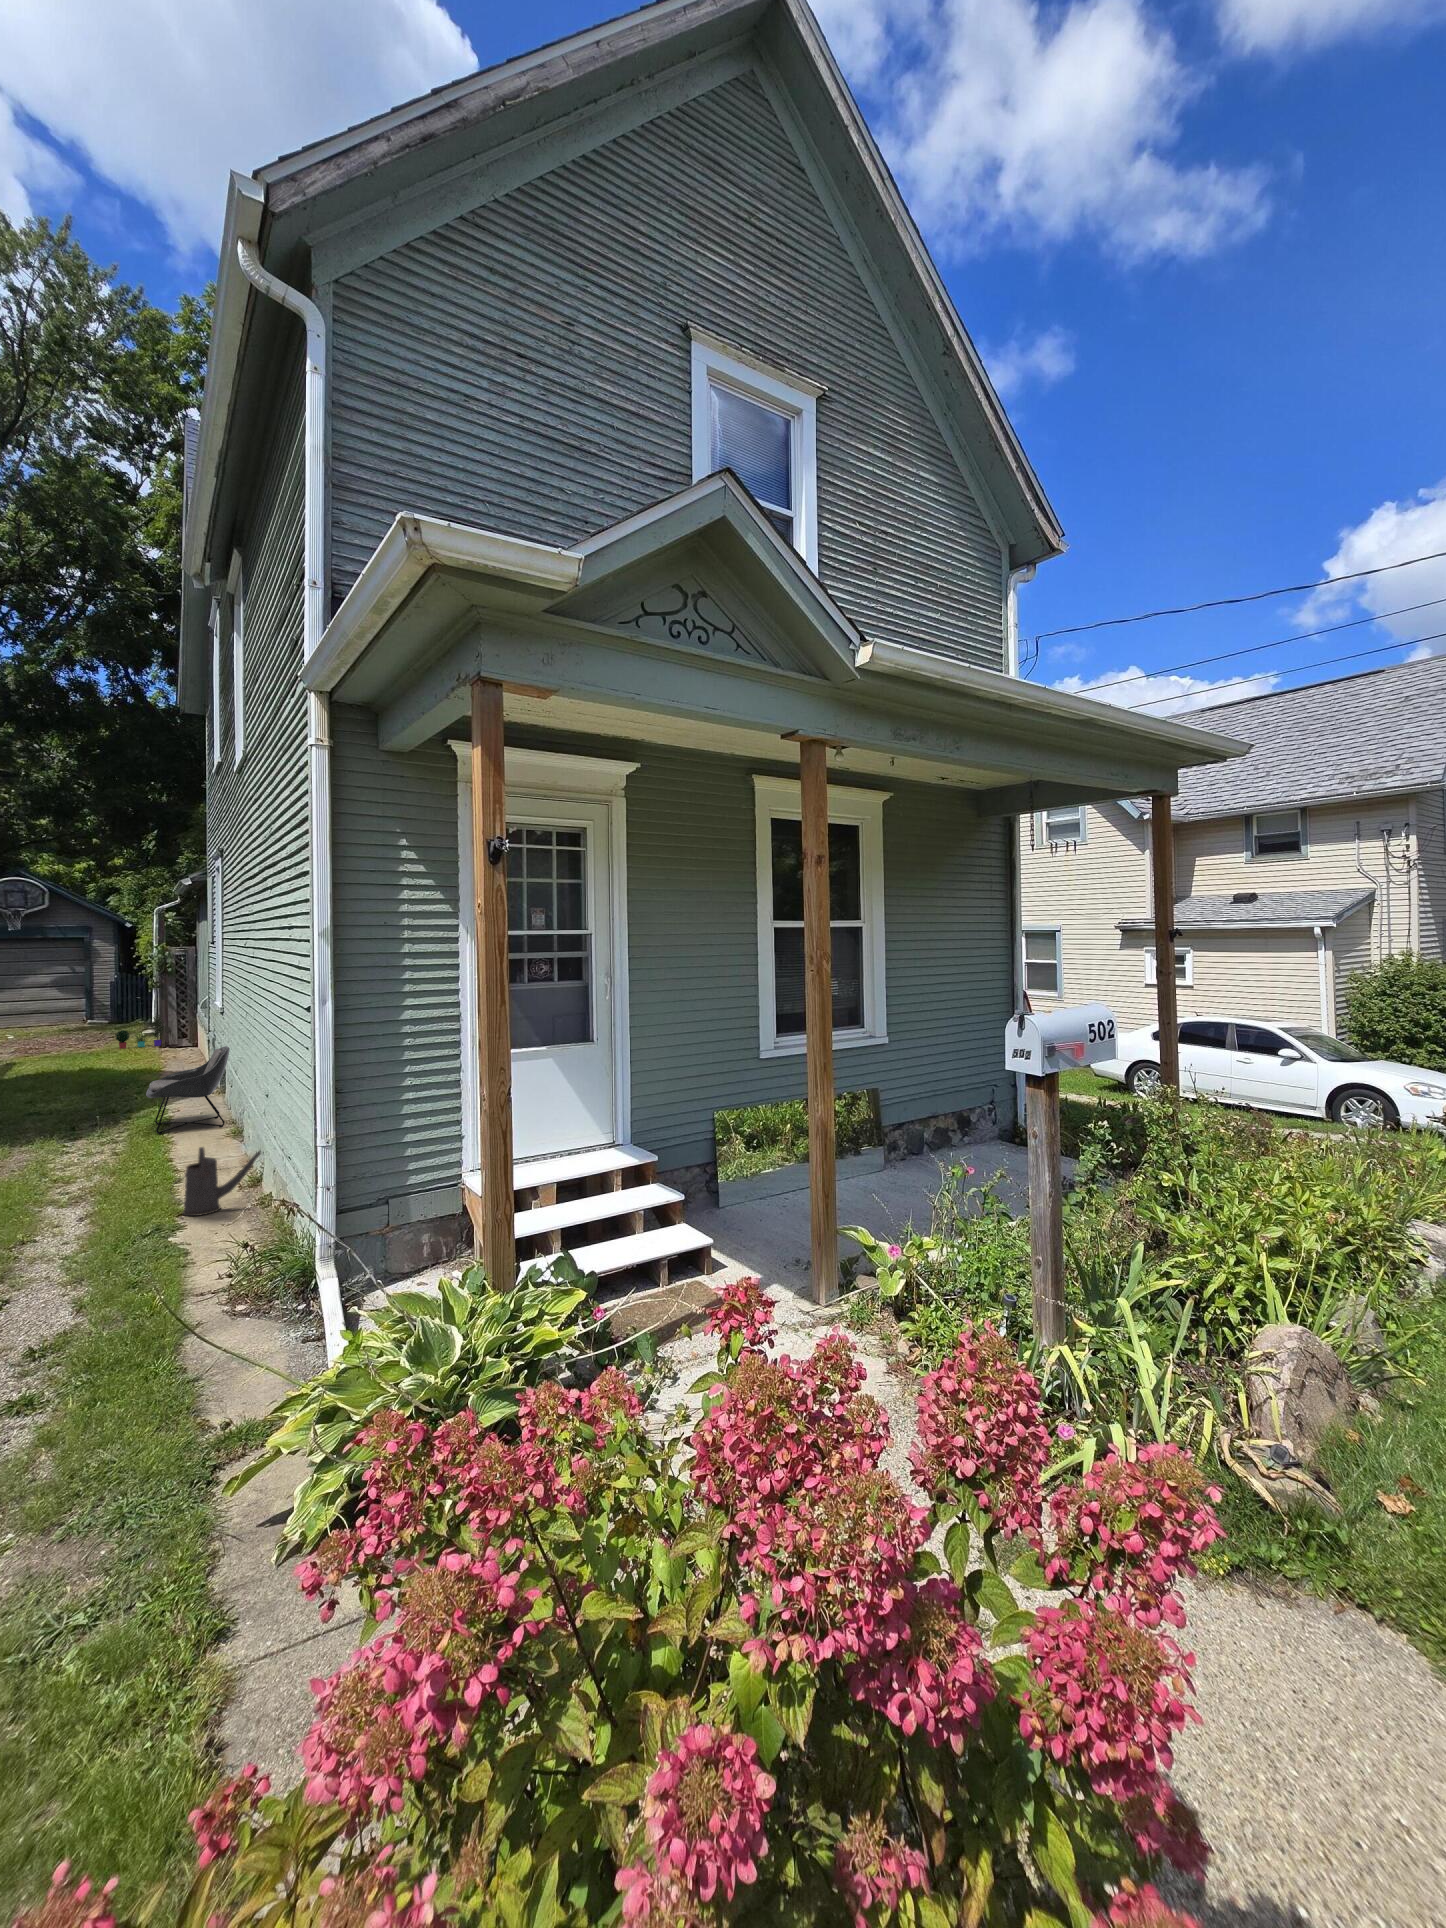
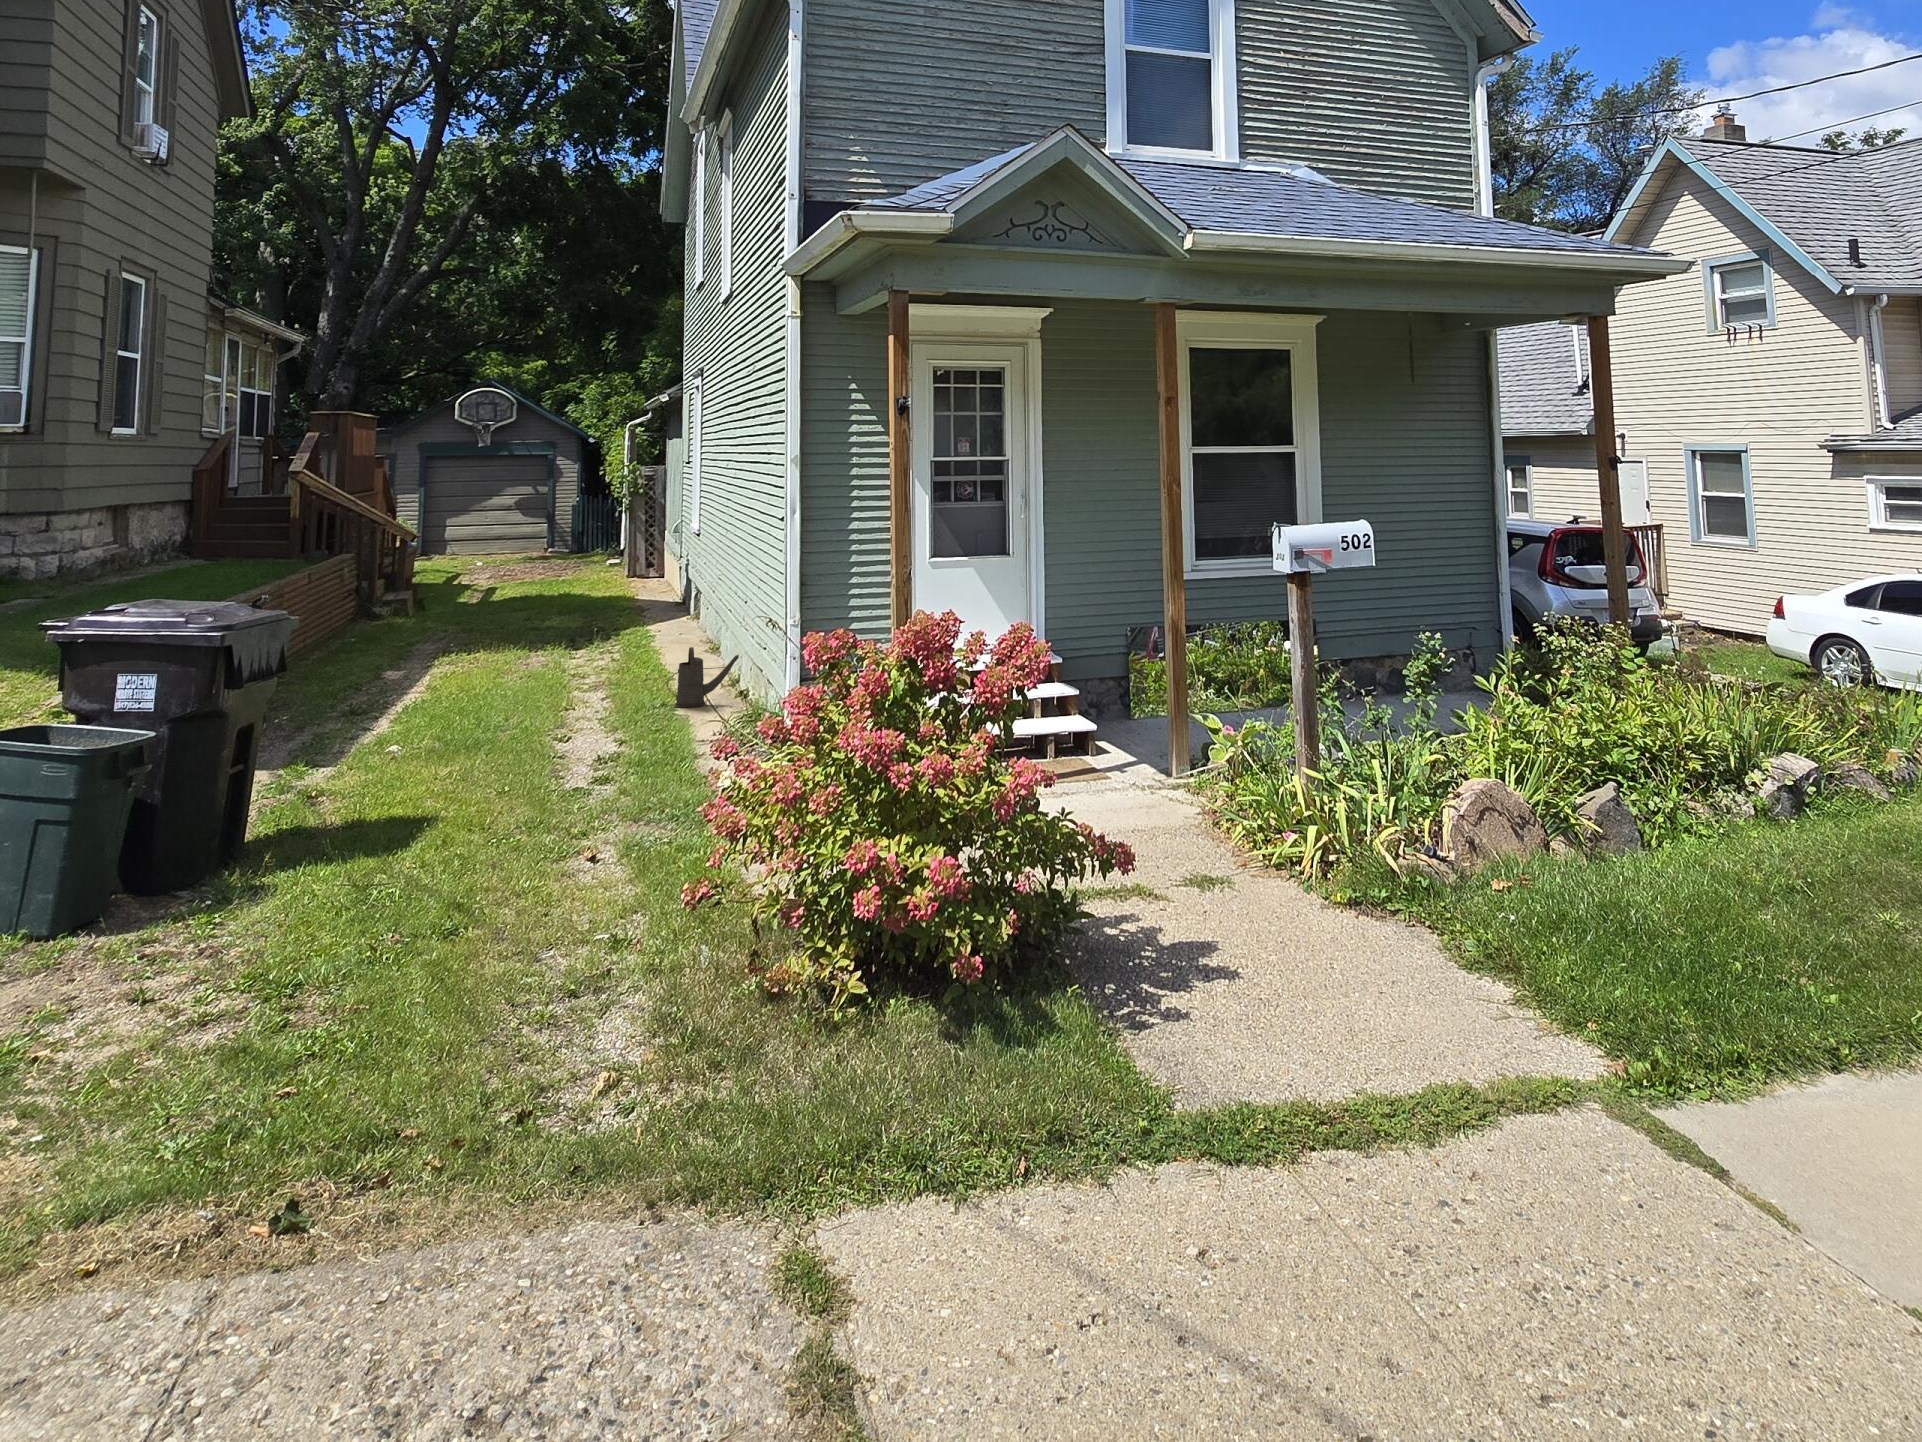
potted plant: present [115,1015,164,1049] -> none [579,541,629,579]
lounge chair: present [146,1046,230,1134] -> none [631,569,706,653]

